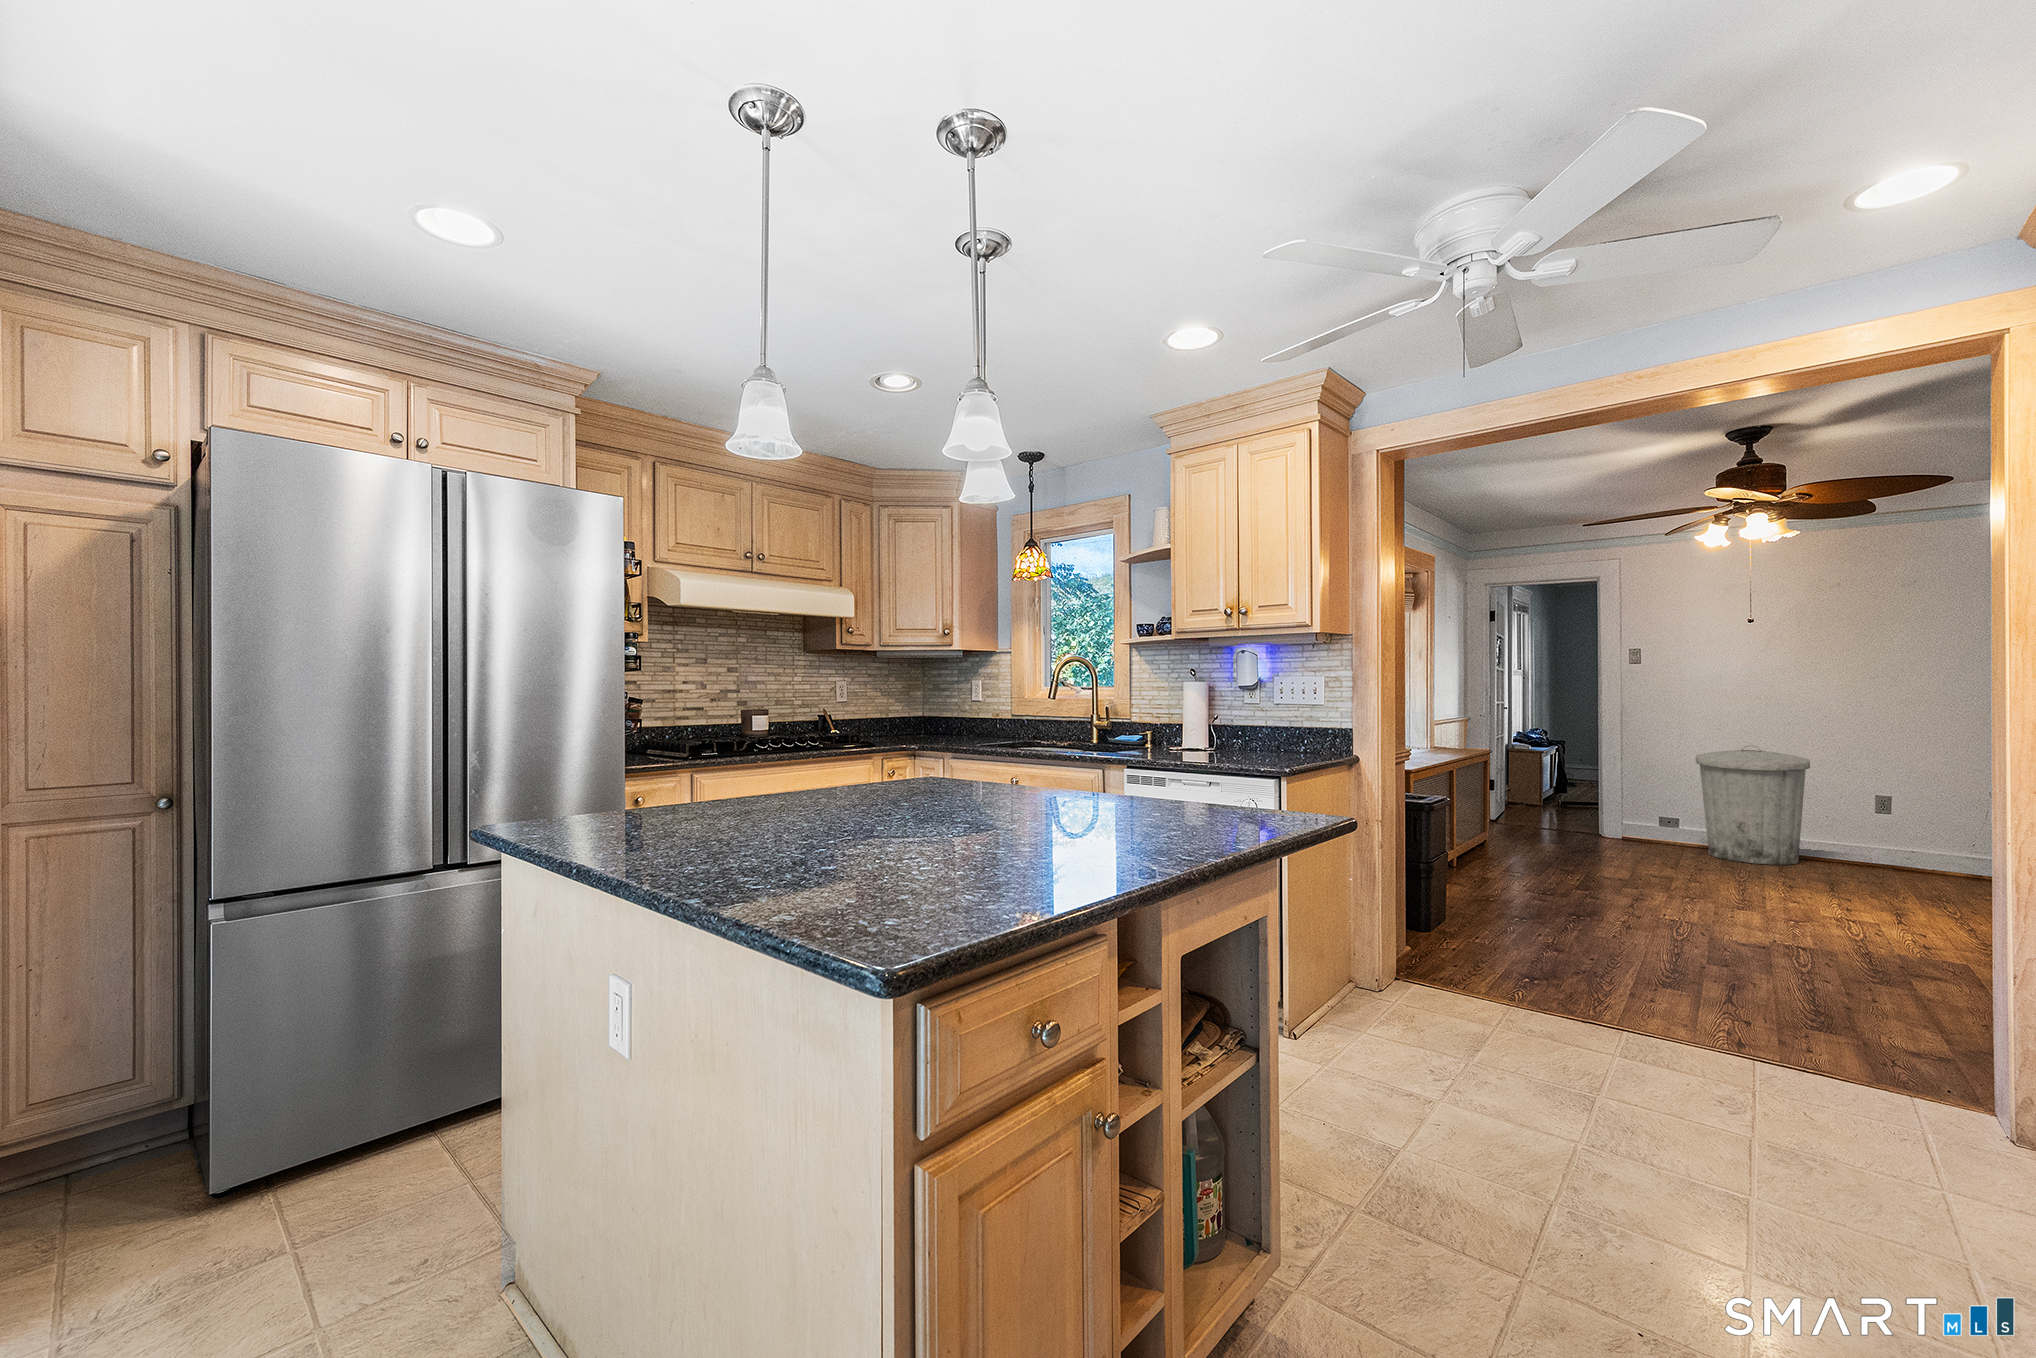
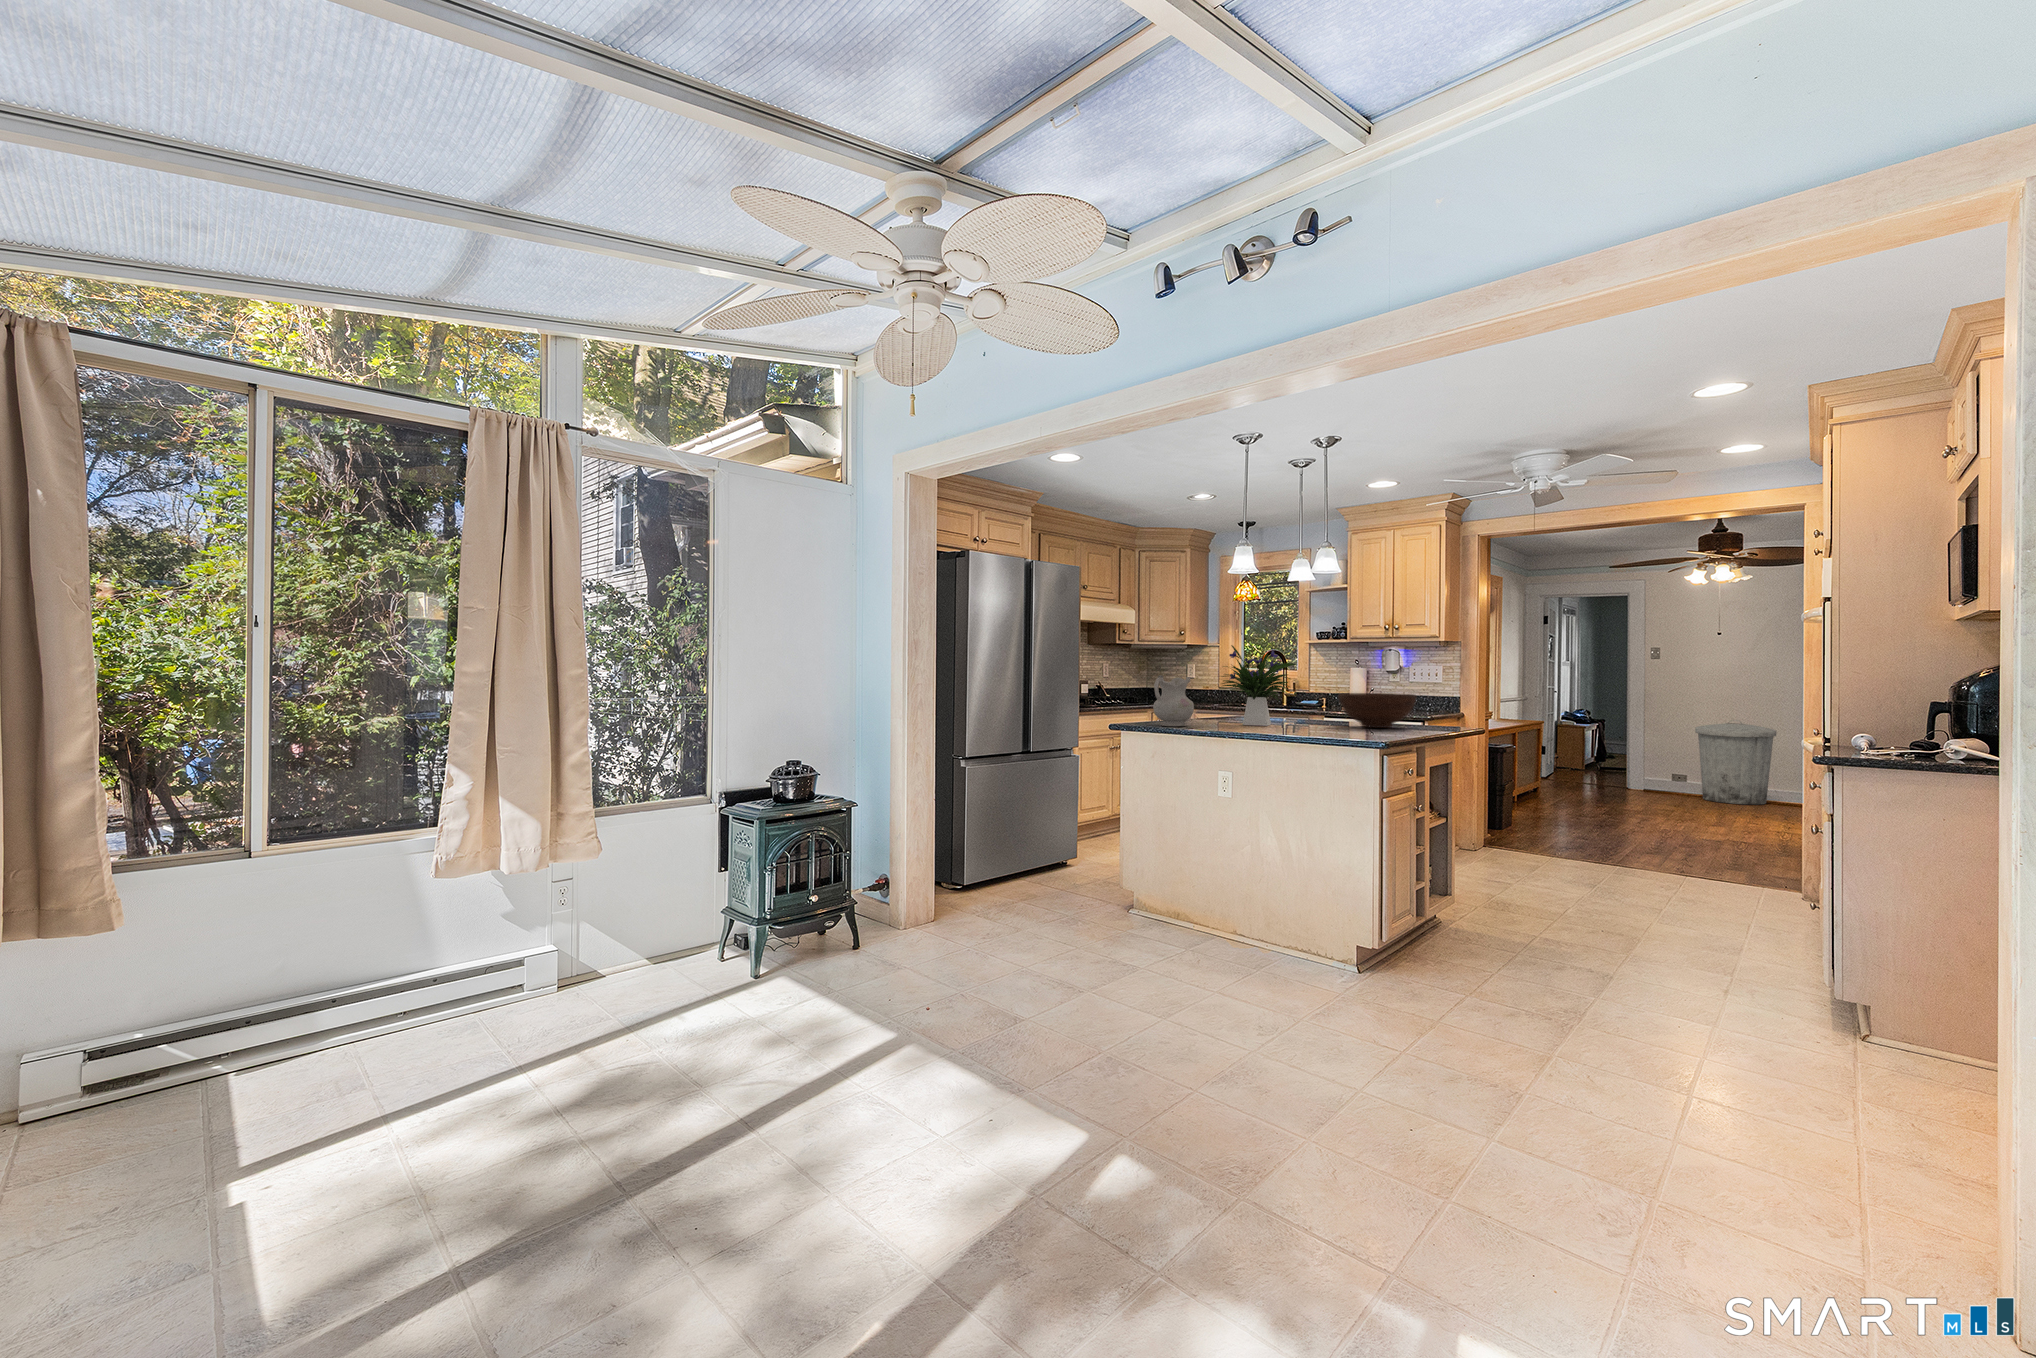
flower arrangement: none [729,632,922,825] -> present [1222,645,1296,726]
ceramic pitcher: none [539,707,662,835] -> present [1153,675,1194,726]
fruit bowl: none [1010,740,1188,832] -> present [1338,693,1416,728]

